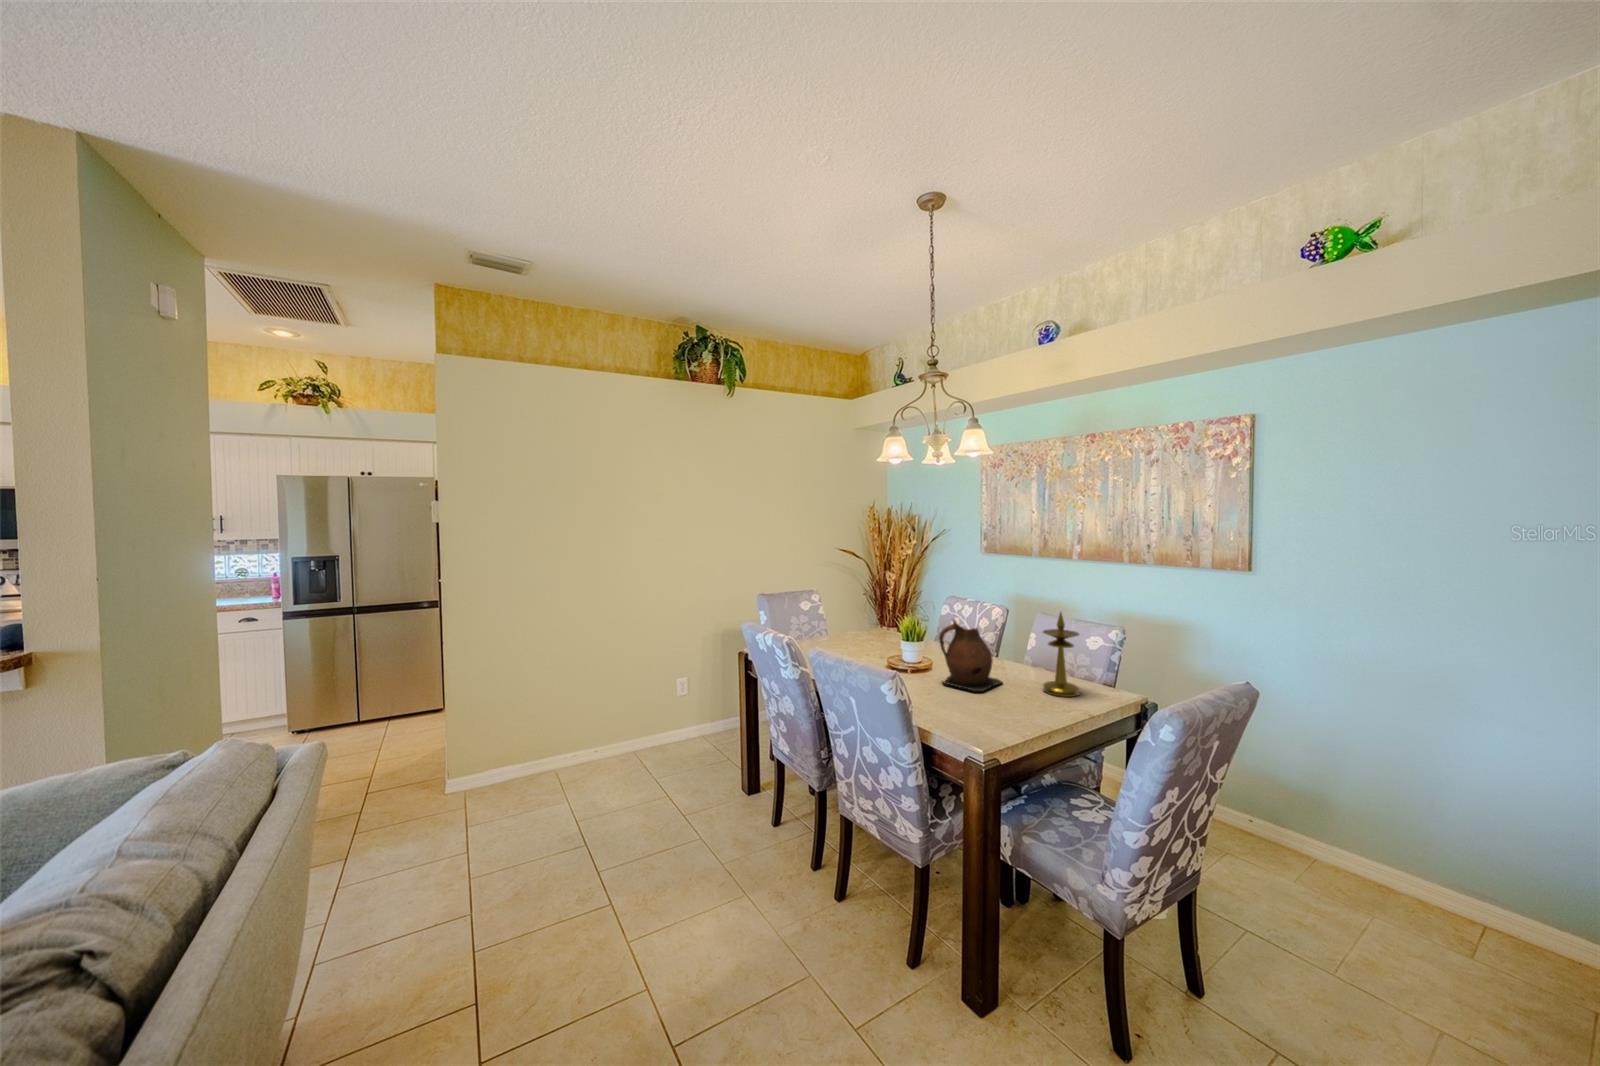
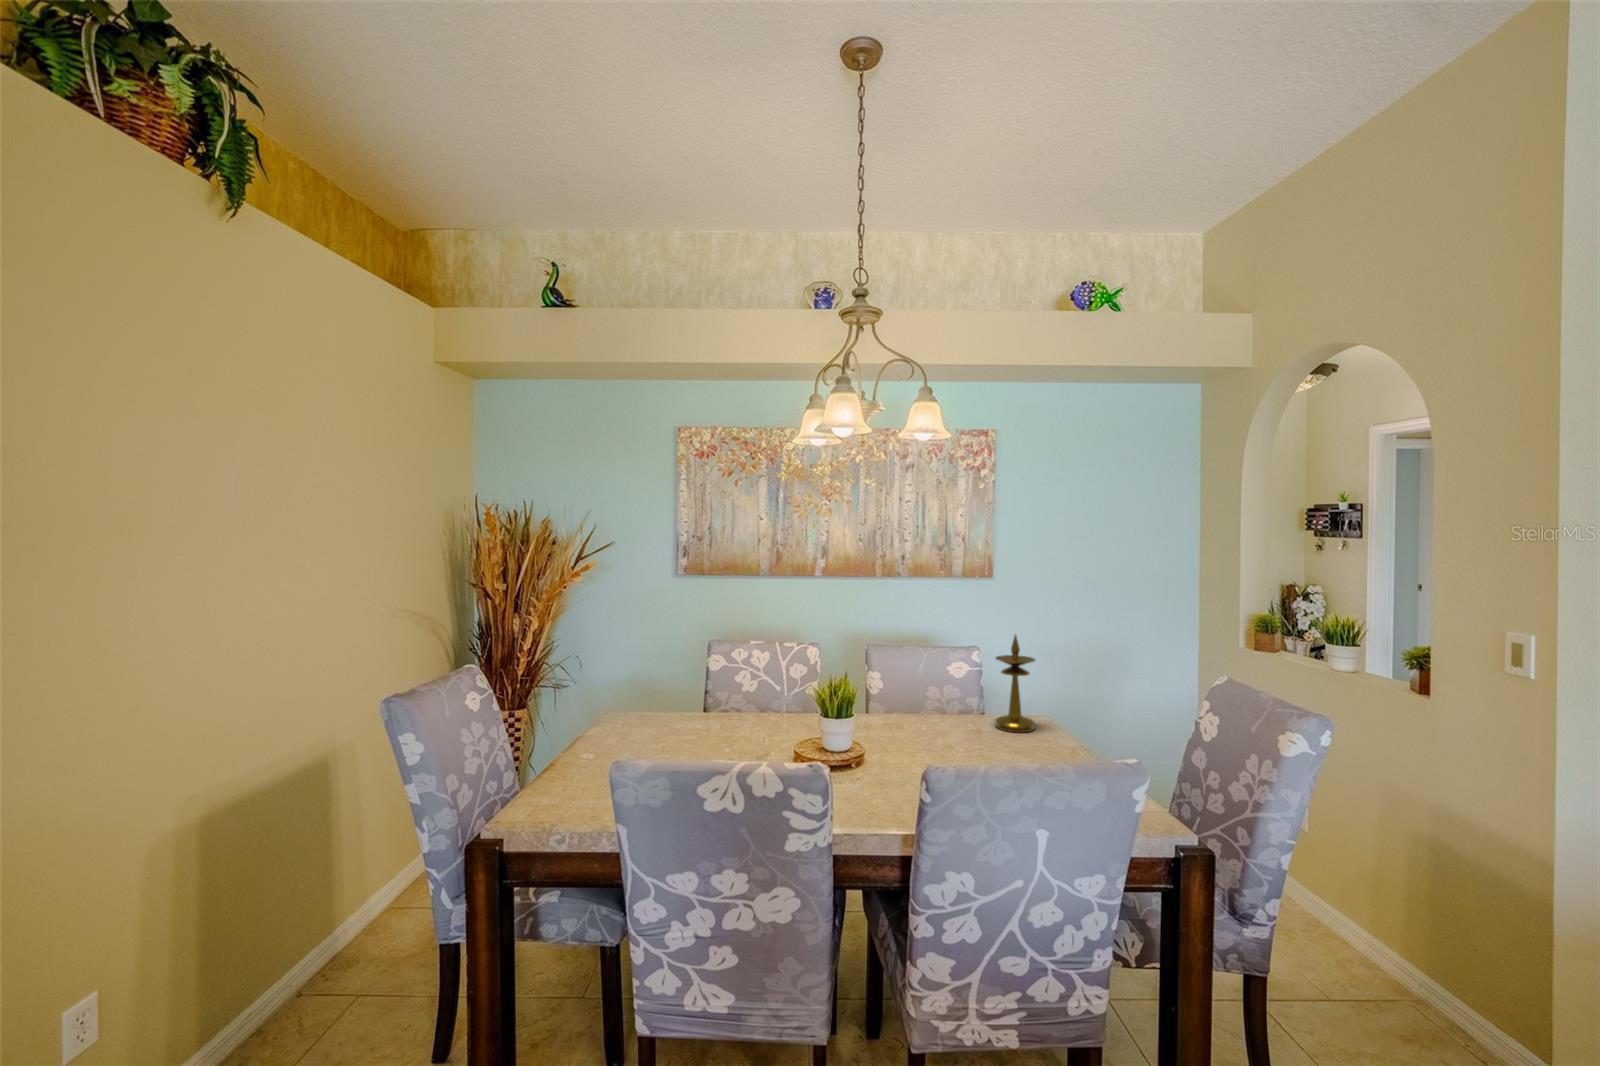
ceramic pitcher: present [939,619,1003,691] -> none [908,661,988,753]

